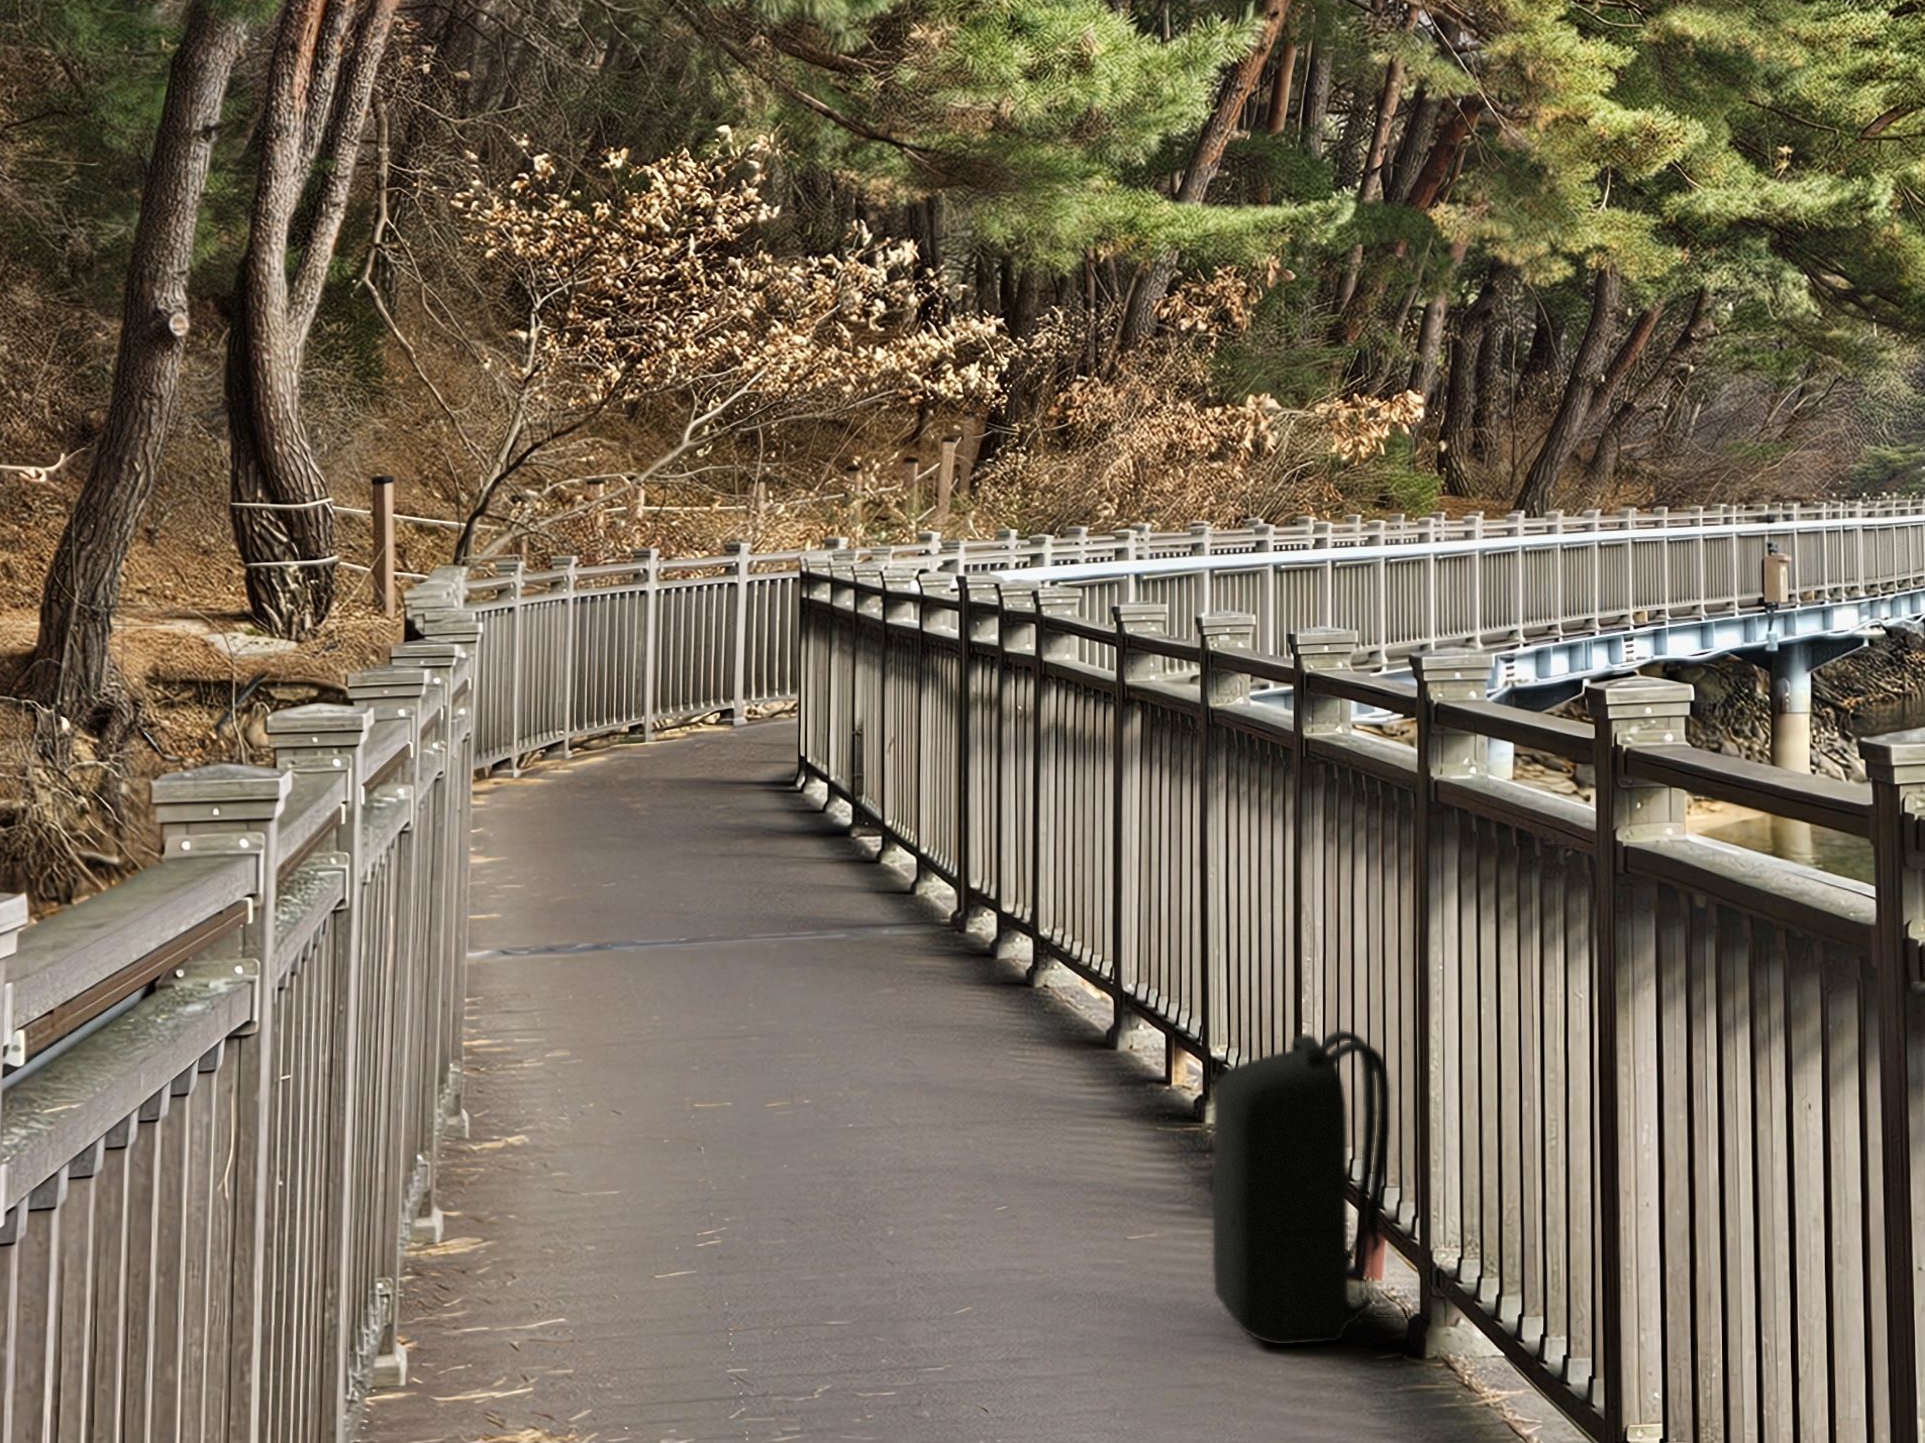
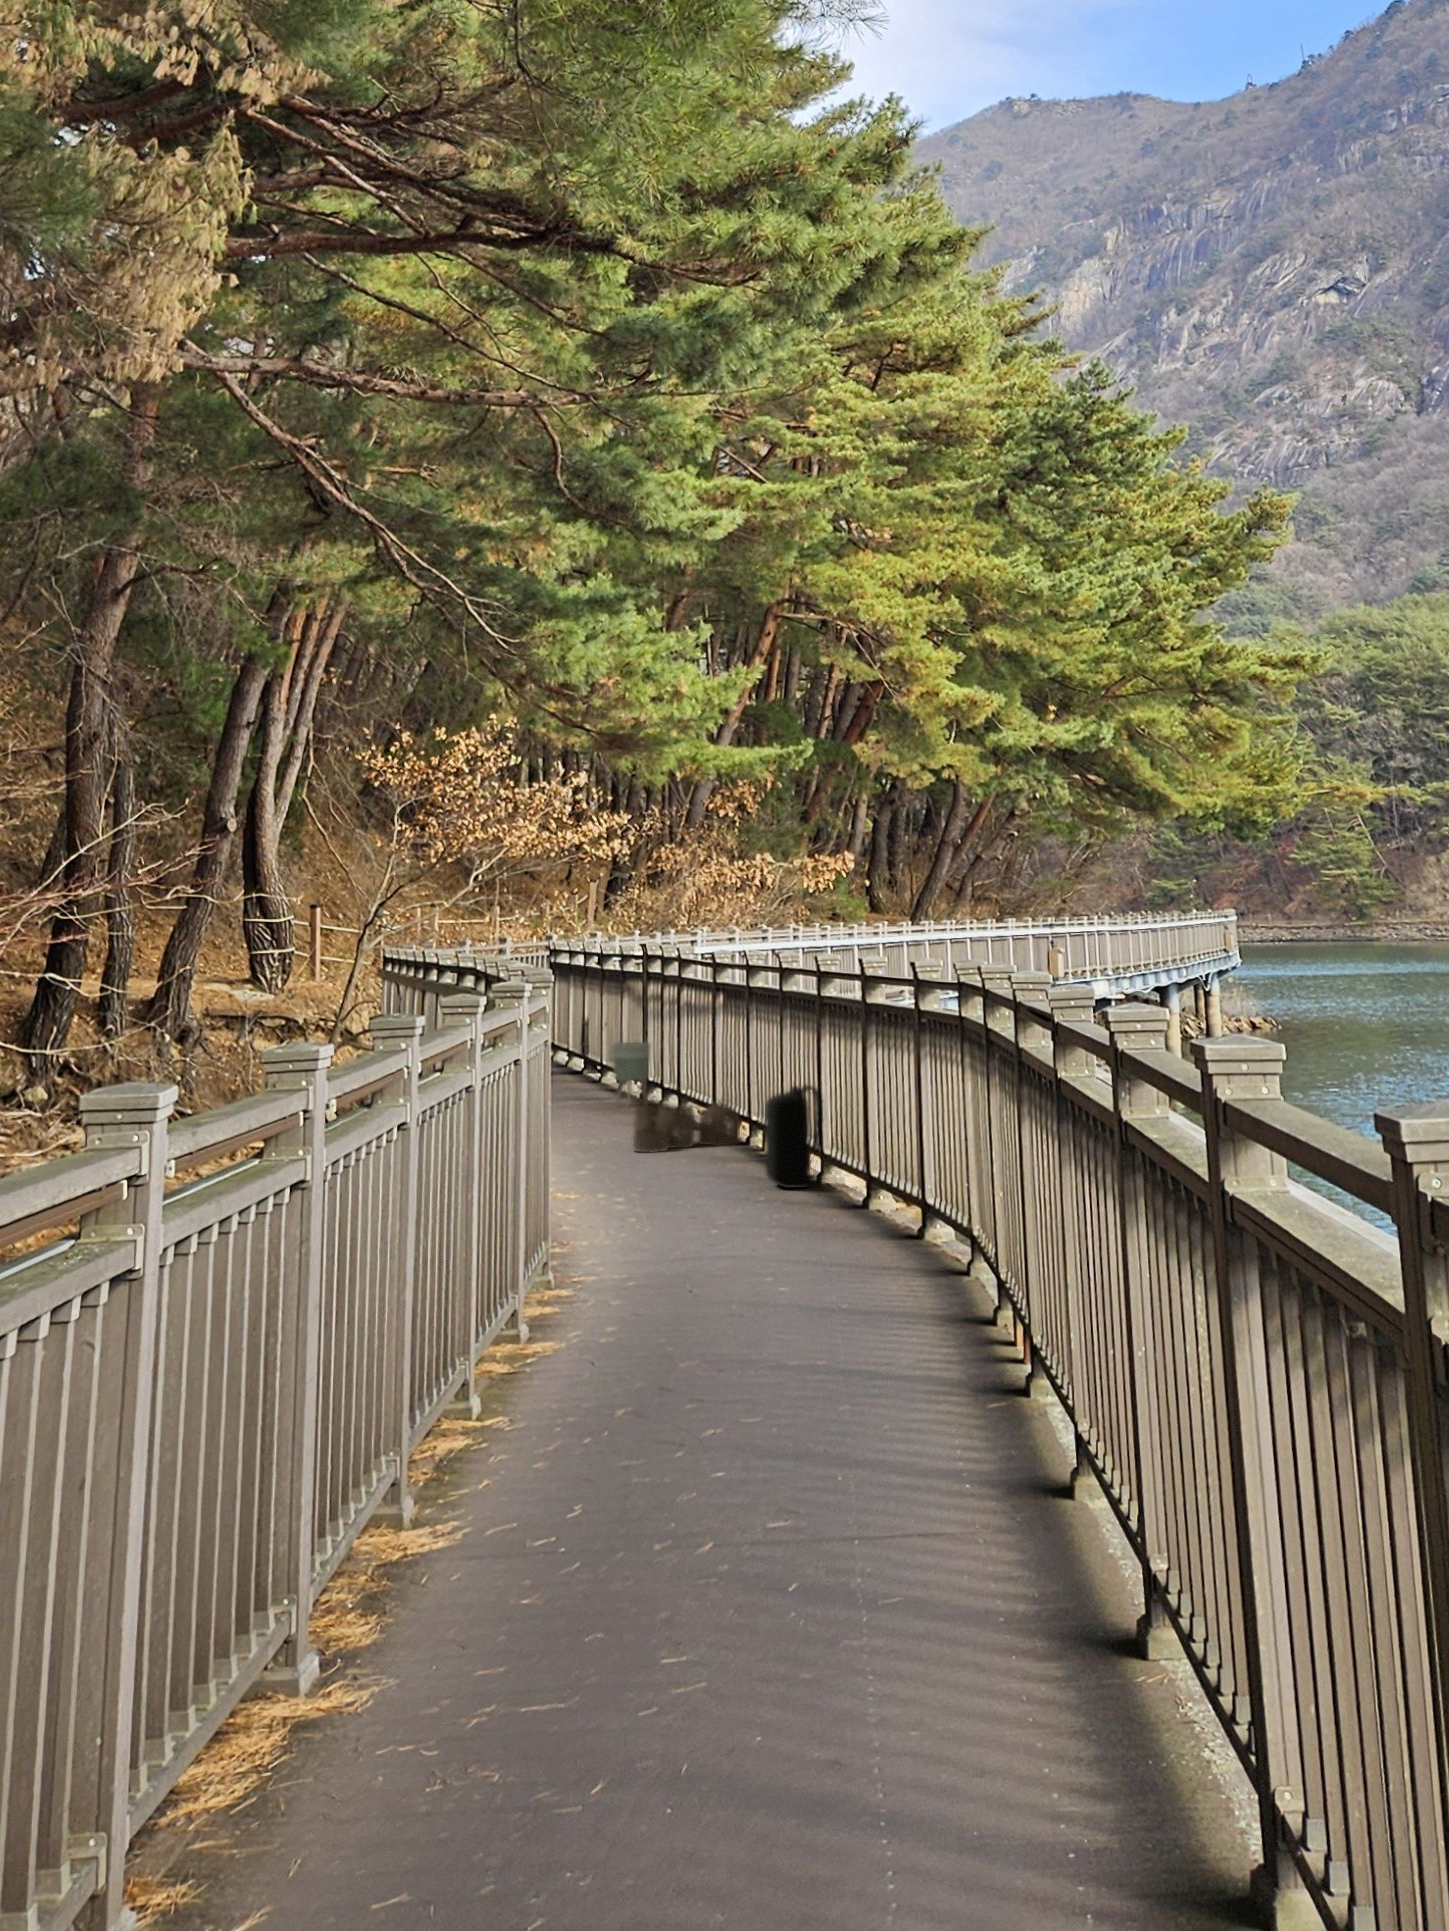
planter: none [886,798,979,948] -> present [612,1042,650,1106]
woven basket: none [877,977,1169,1135] -> present [633,1098,740,1153]

